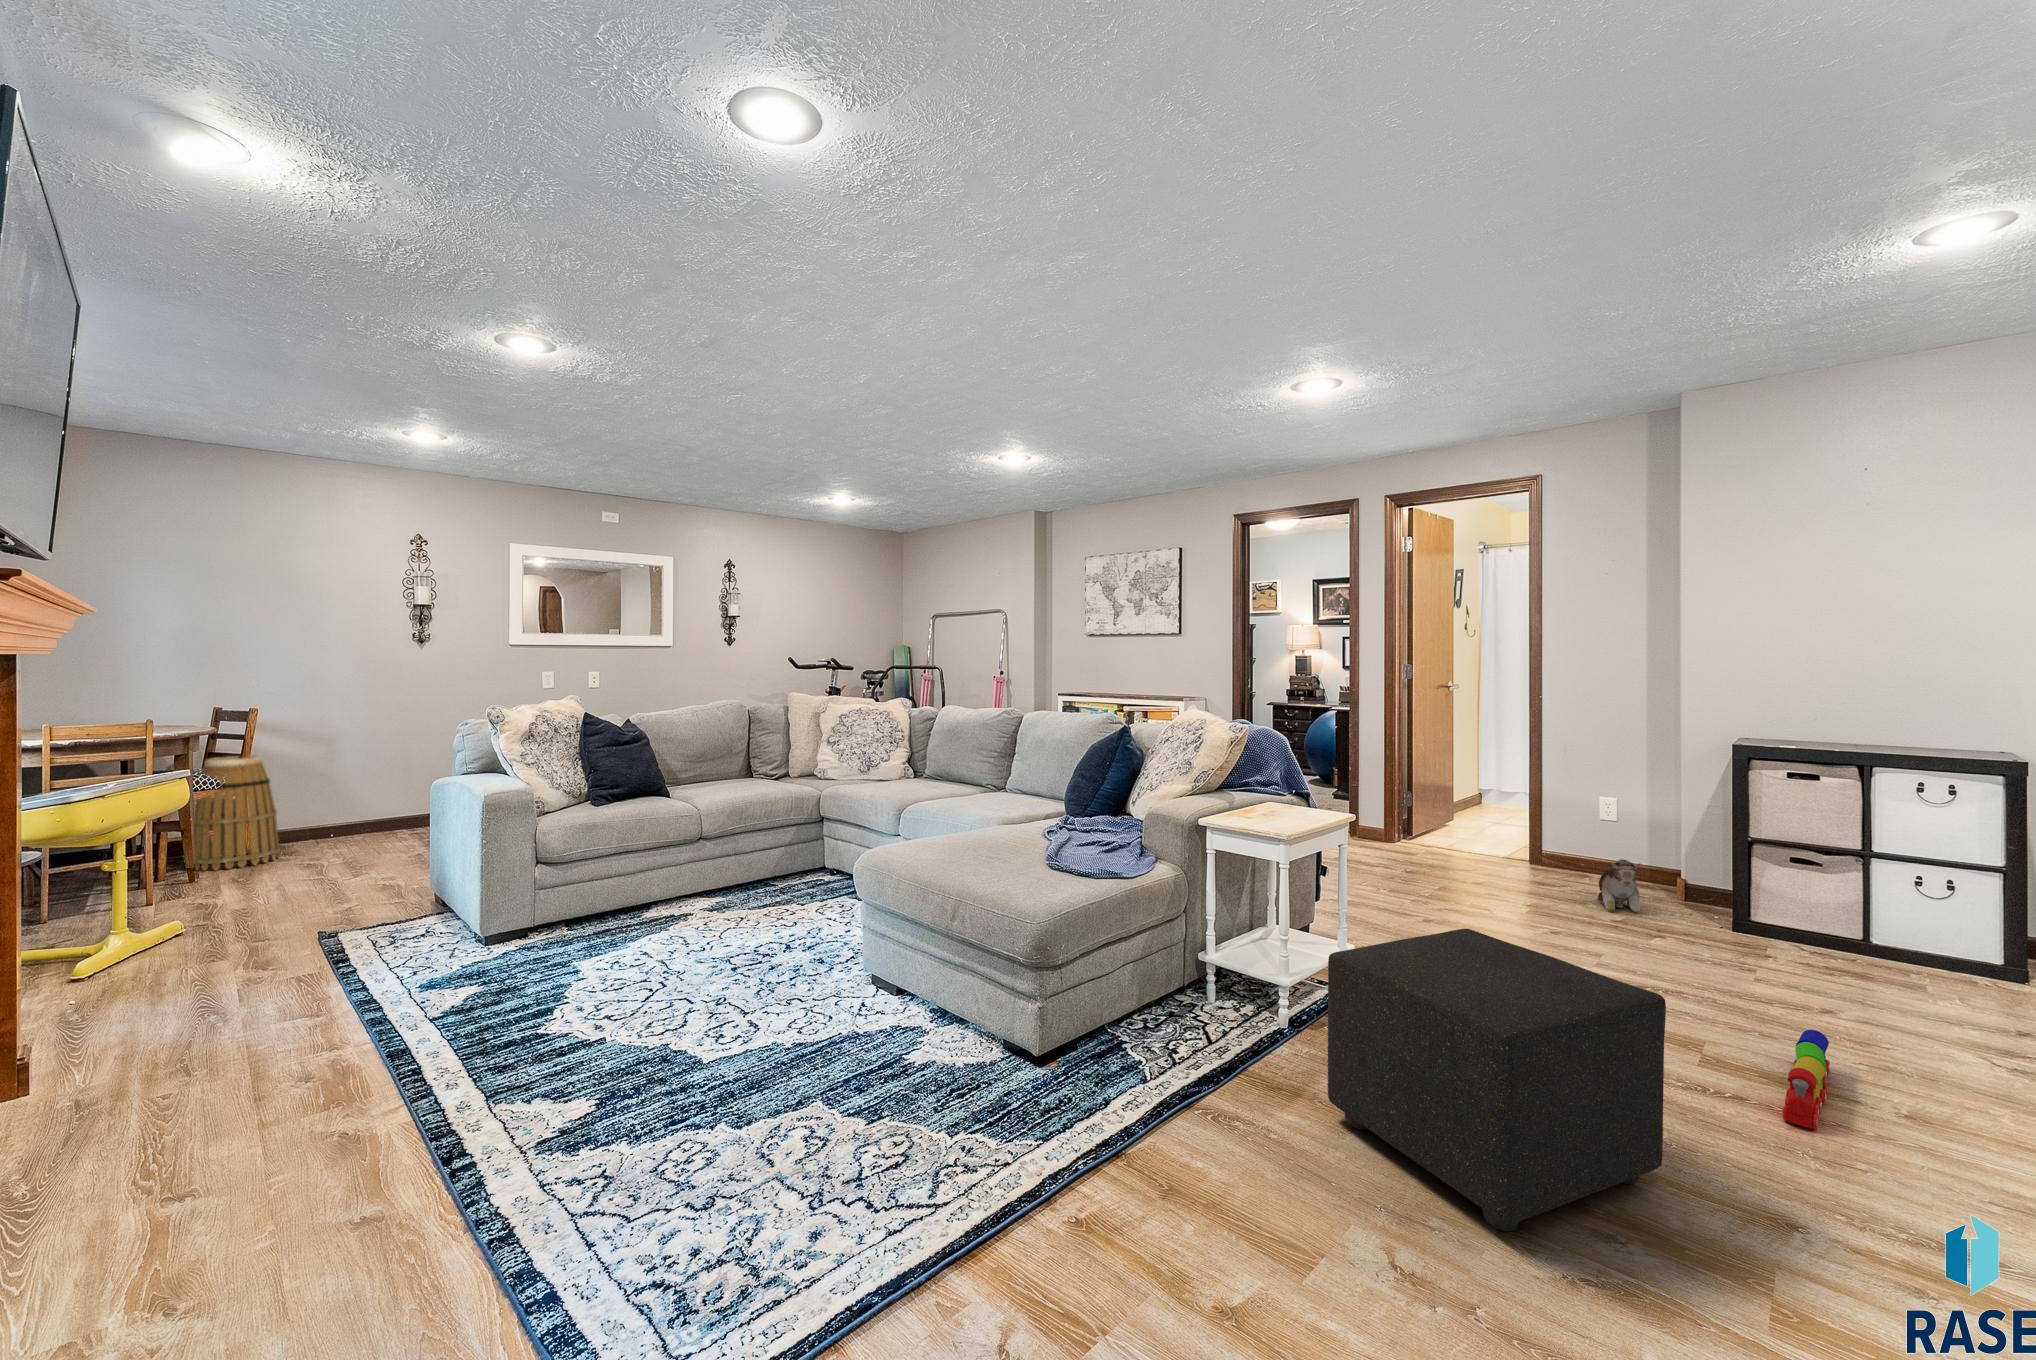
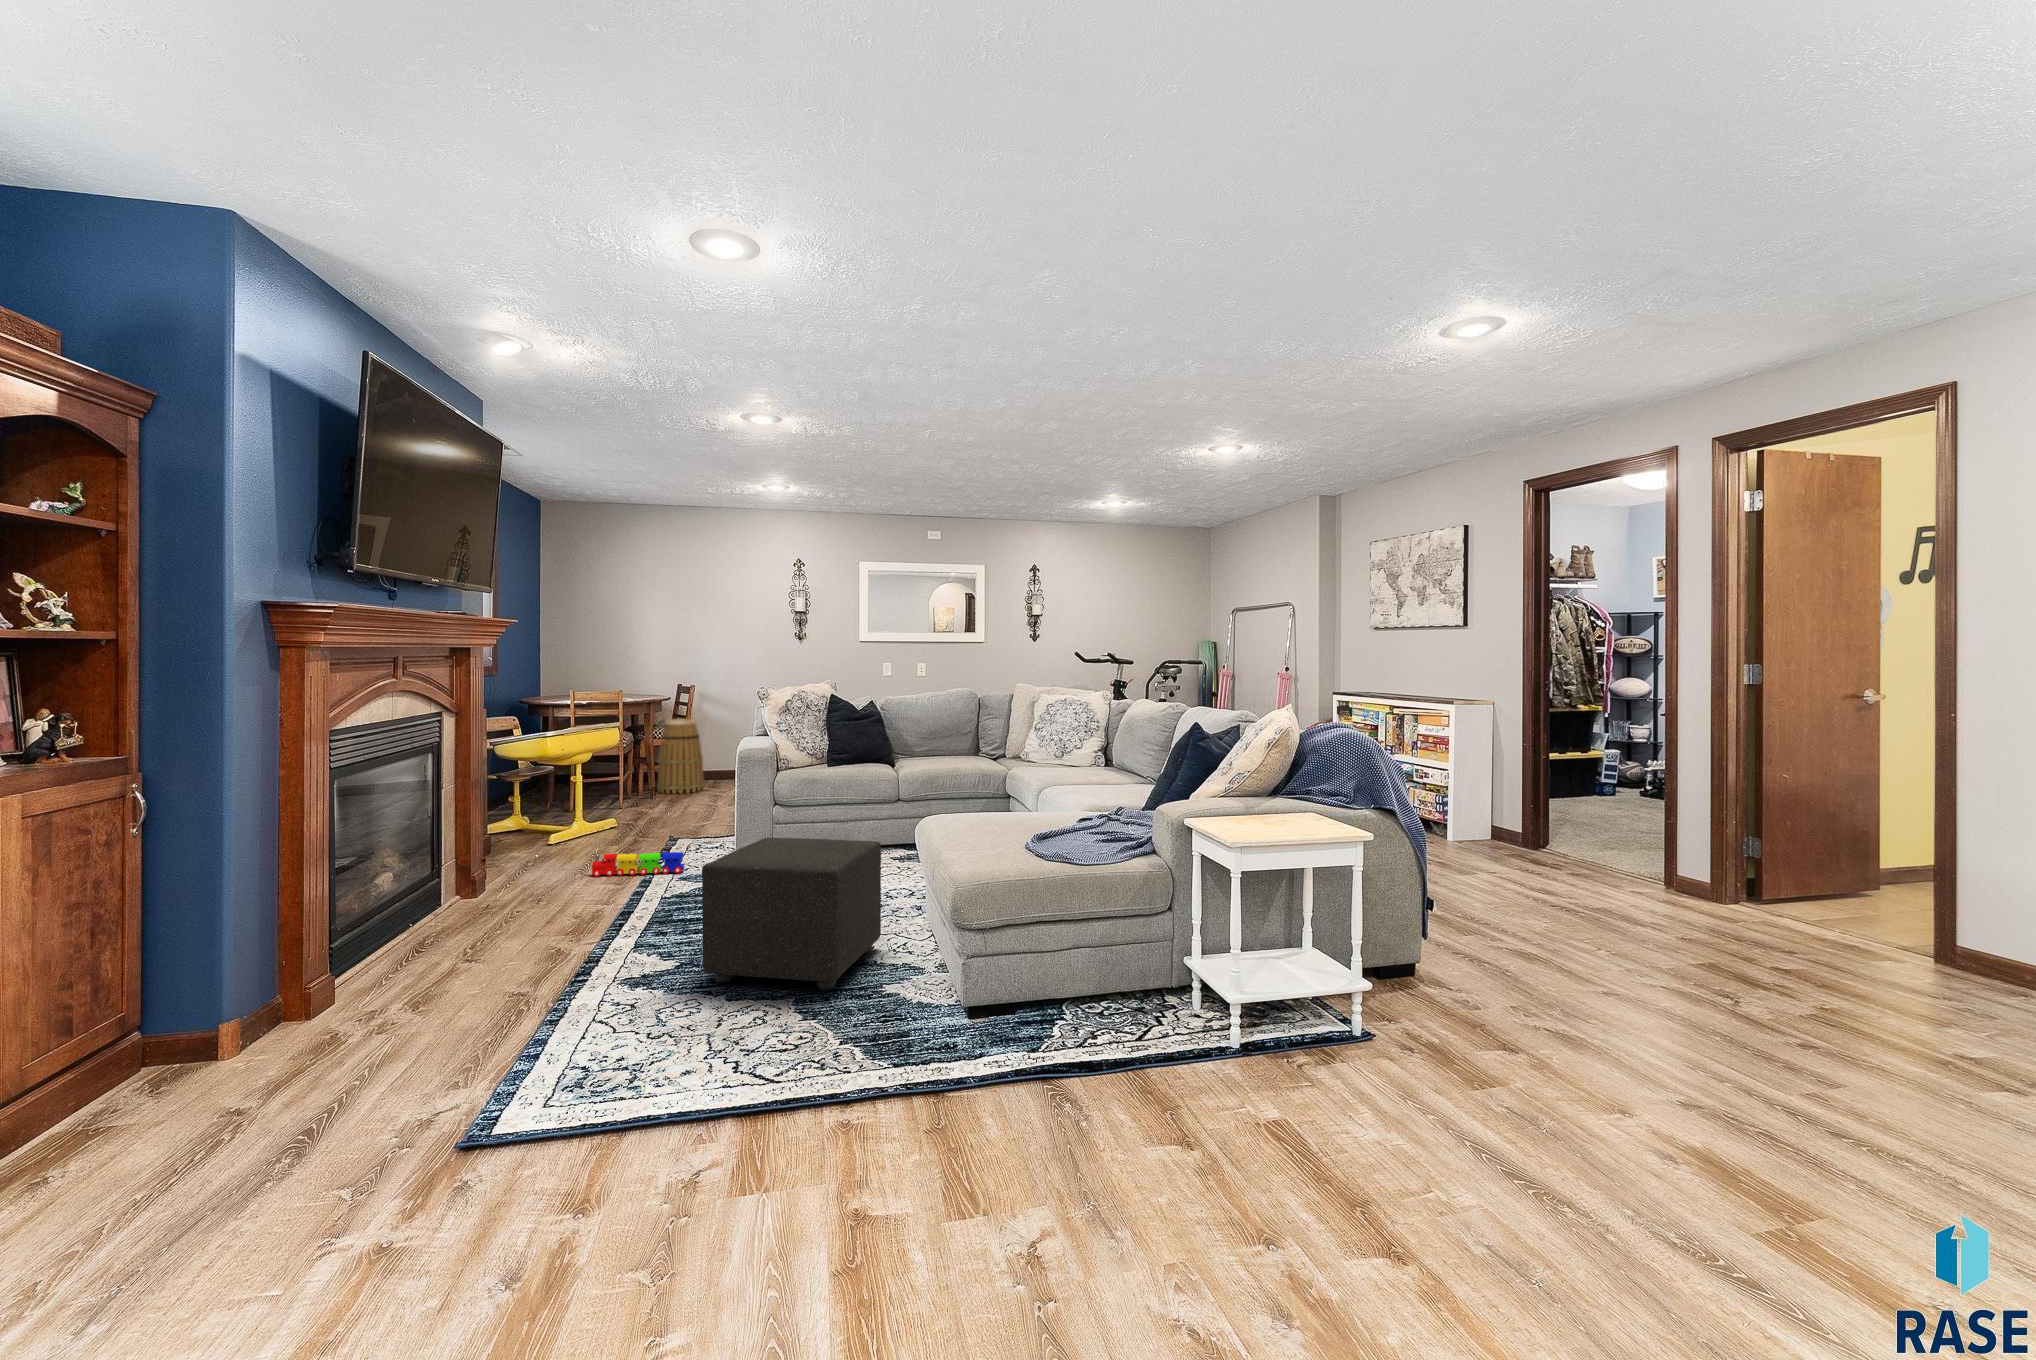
plush toy: present [1598,859,1640,912] -> none [1874,947,1956,1028]
ottoman: present [1328,929,1666,1231] -> present [702,837,881,990]
toy train: present [1783,1030,1830,1130] -> present [592,852,684,877]

